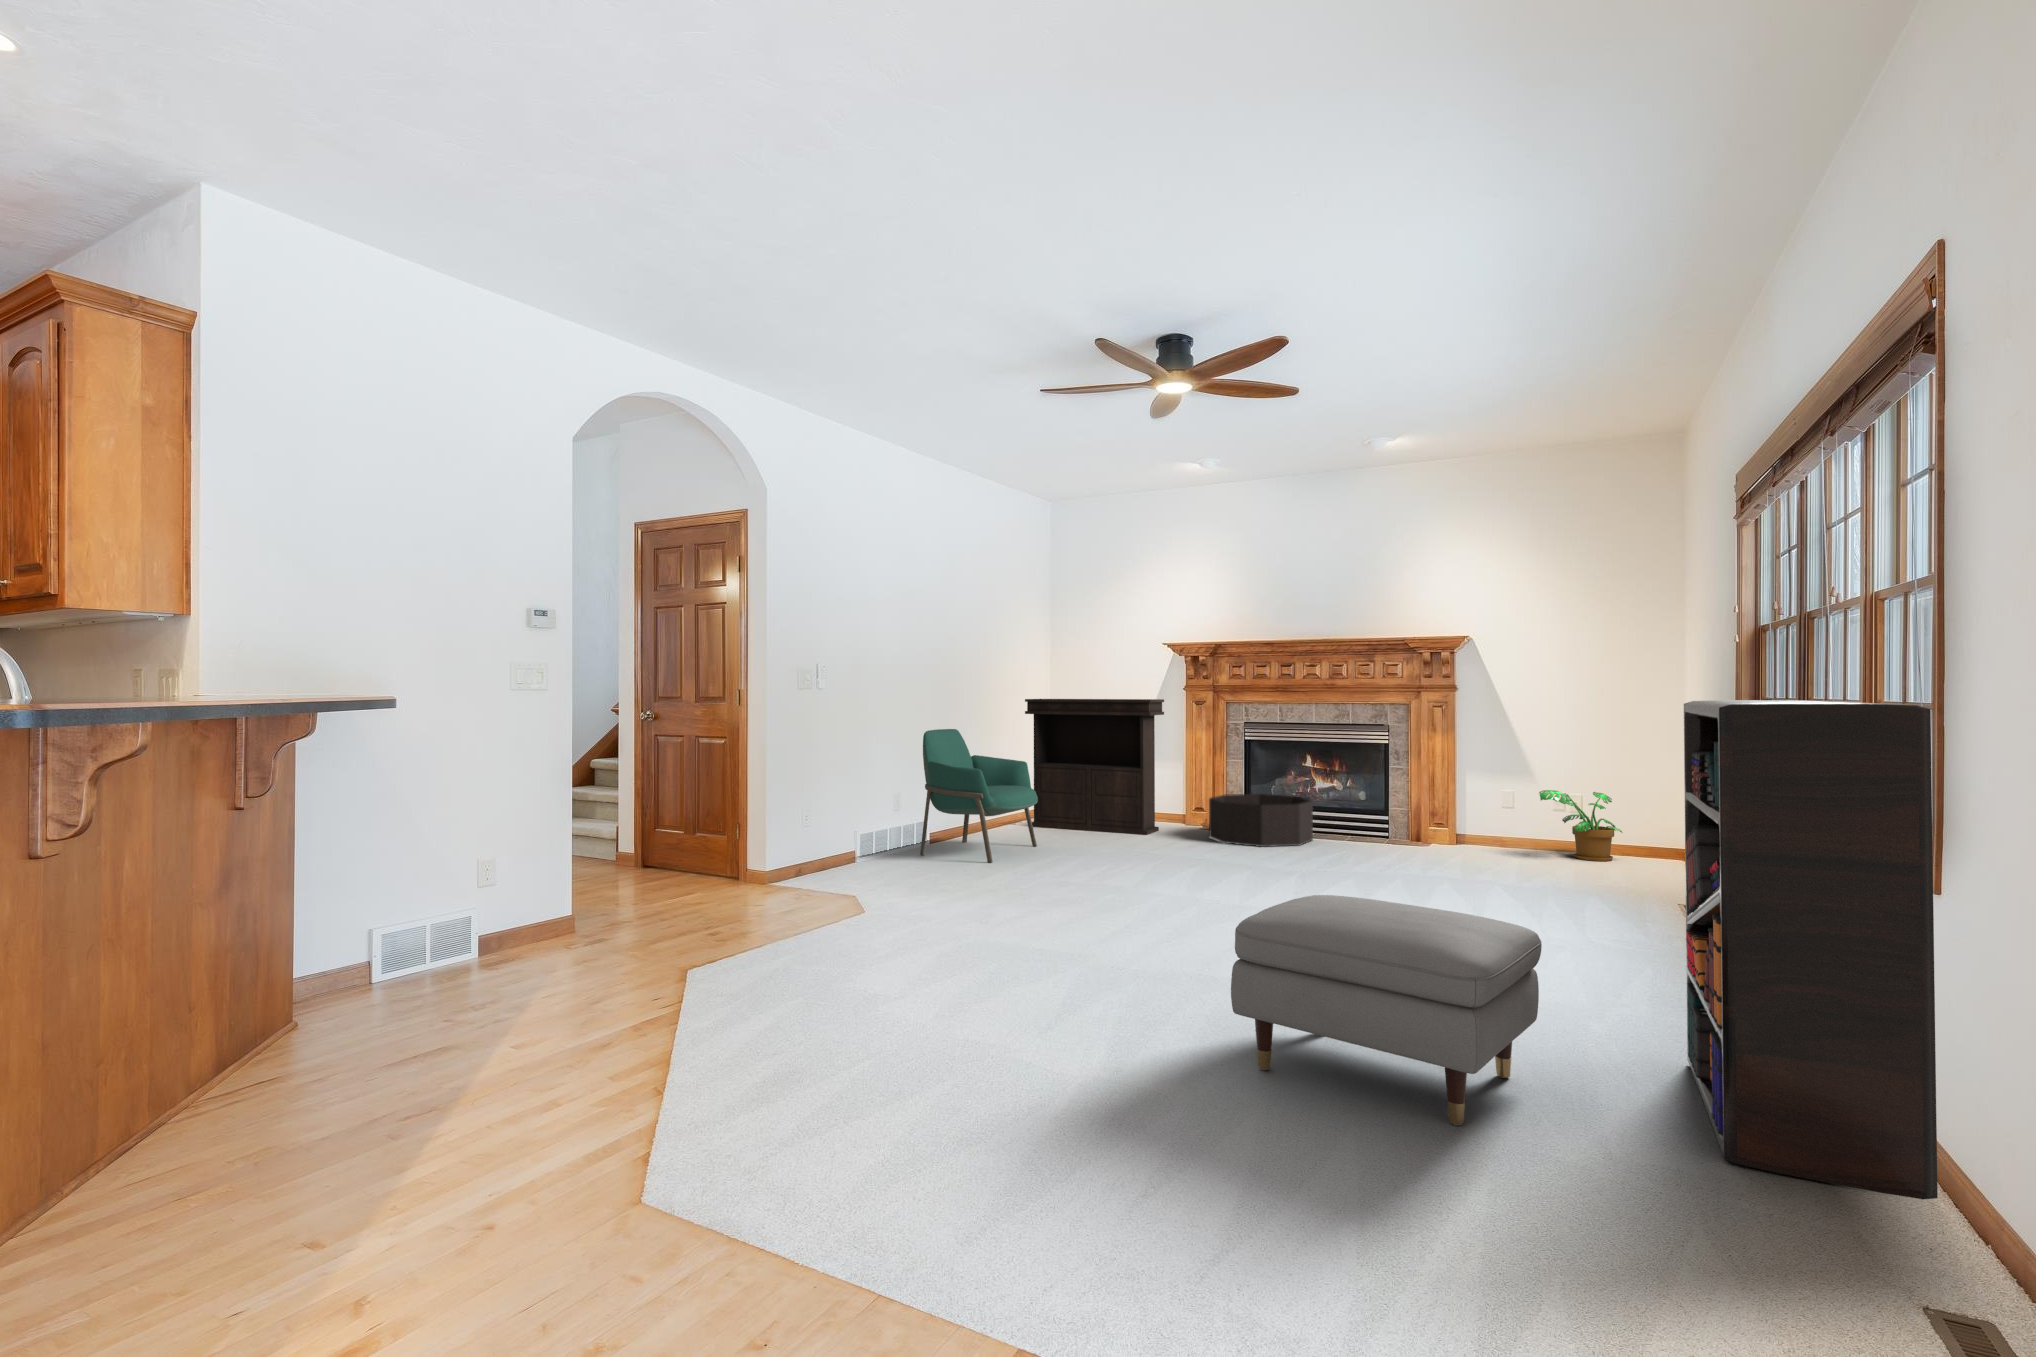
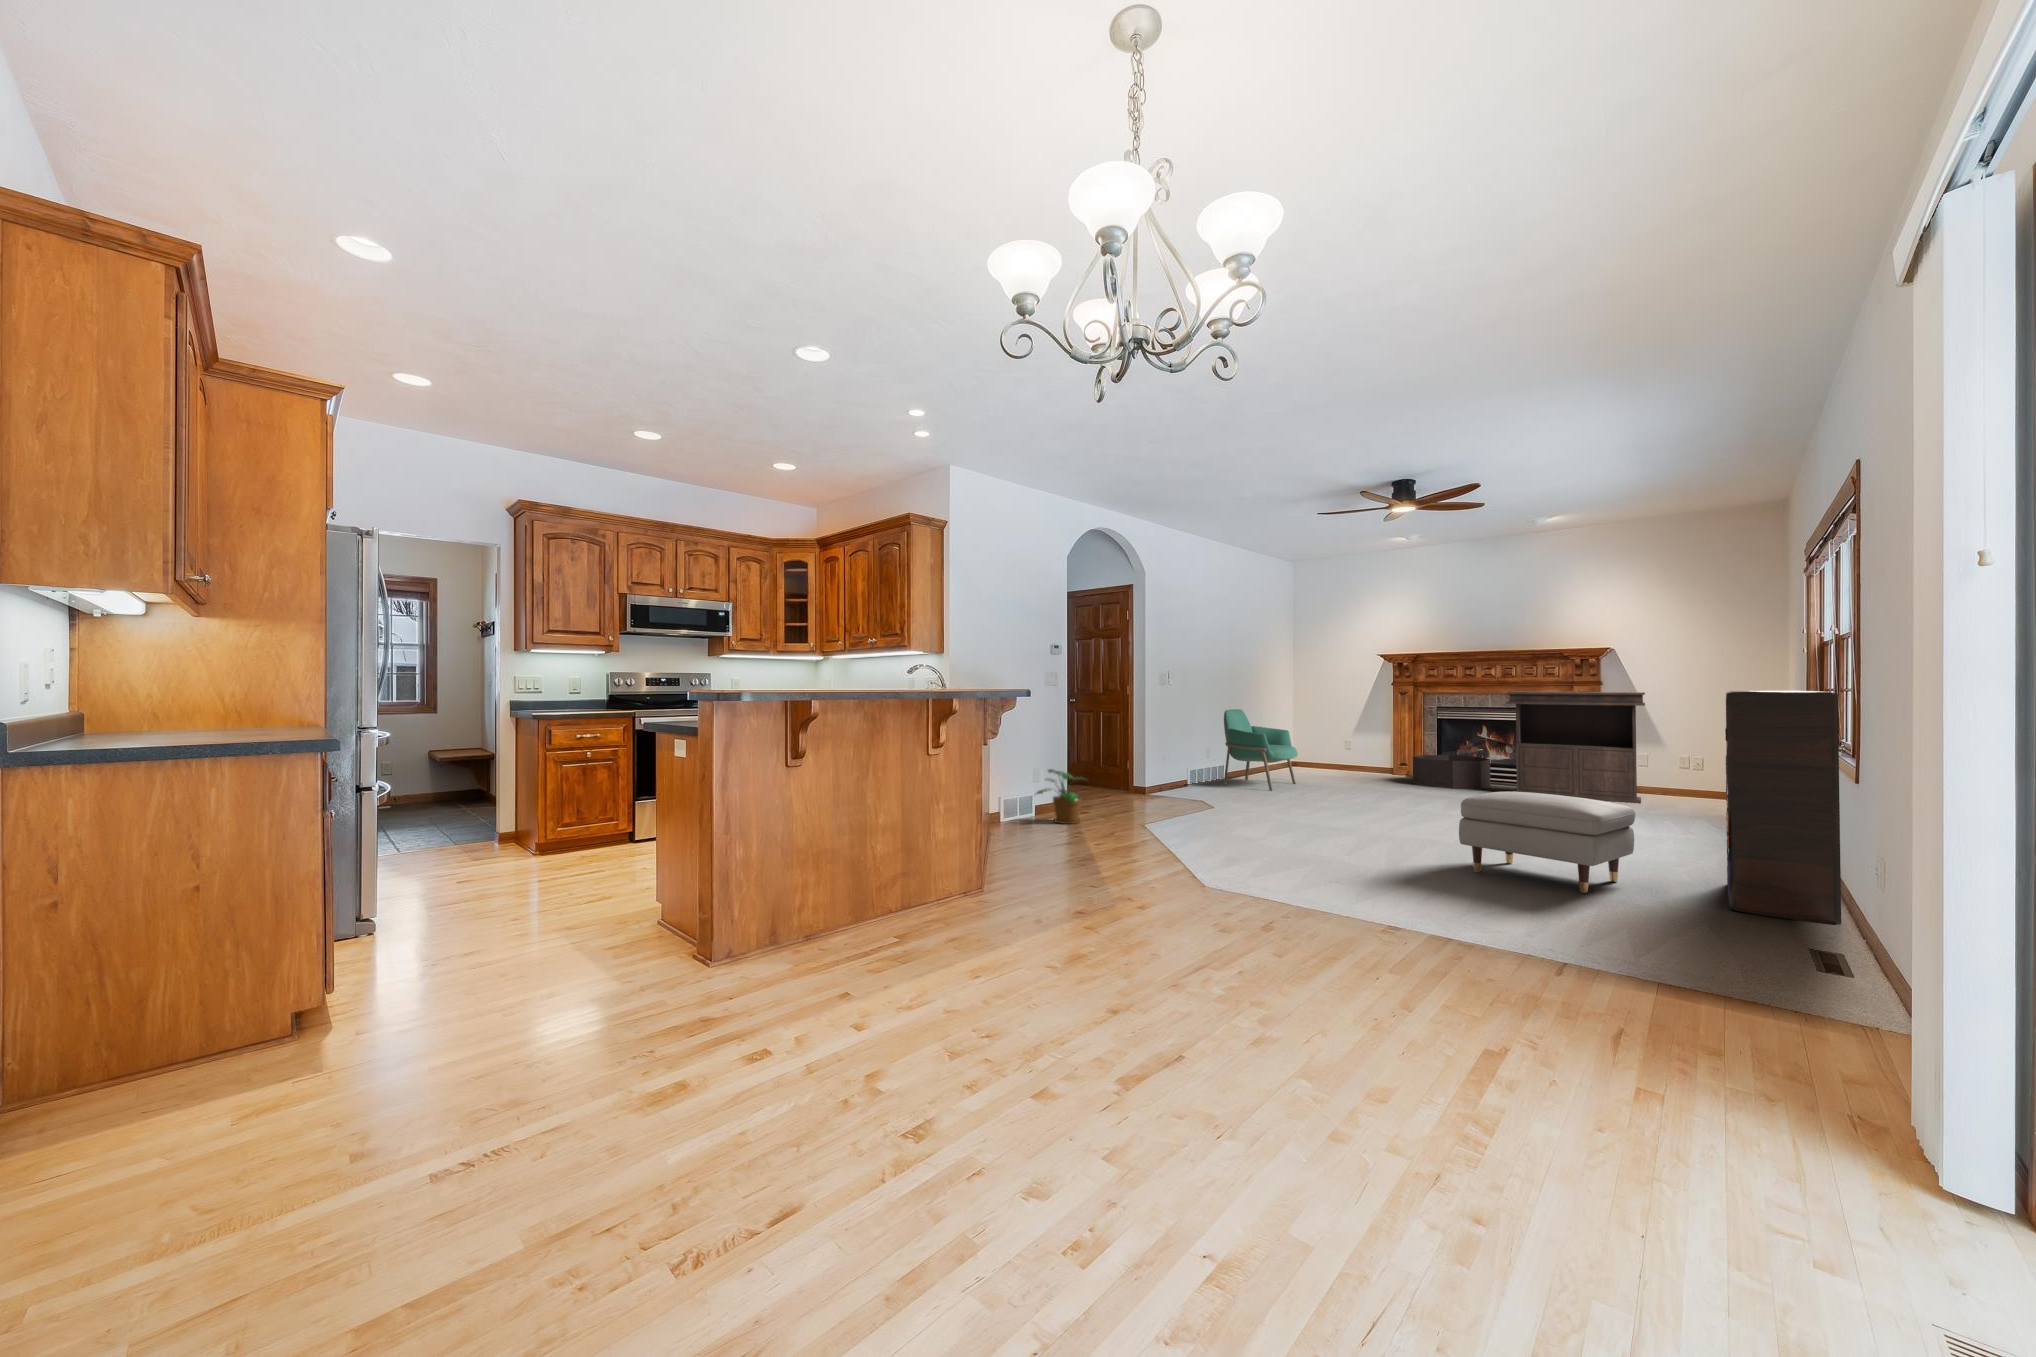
console table: present [1025,699,1164,835] -> present [1508,692,1645,803]
potted plant: present [1539,790,1622,861] -> present [1036,769,1085,824]

